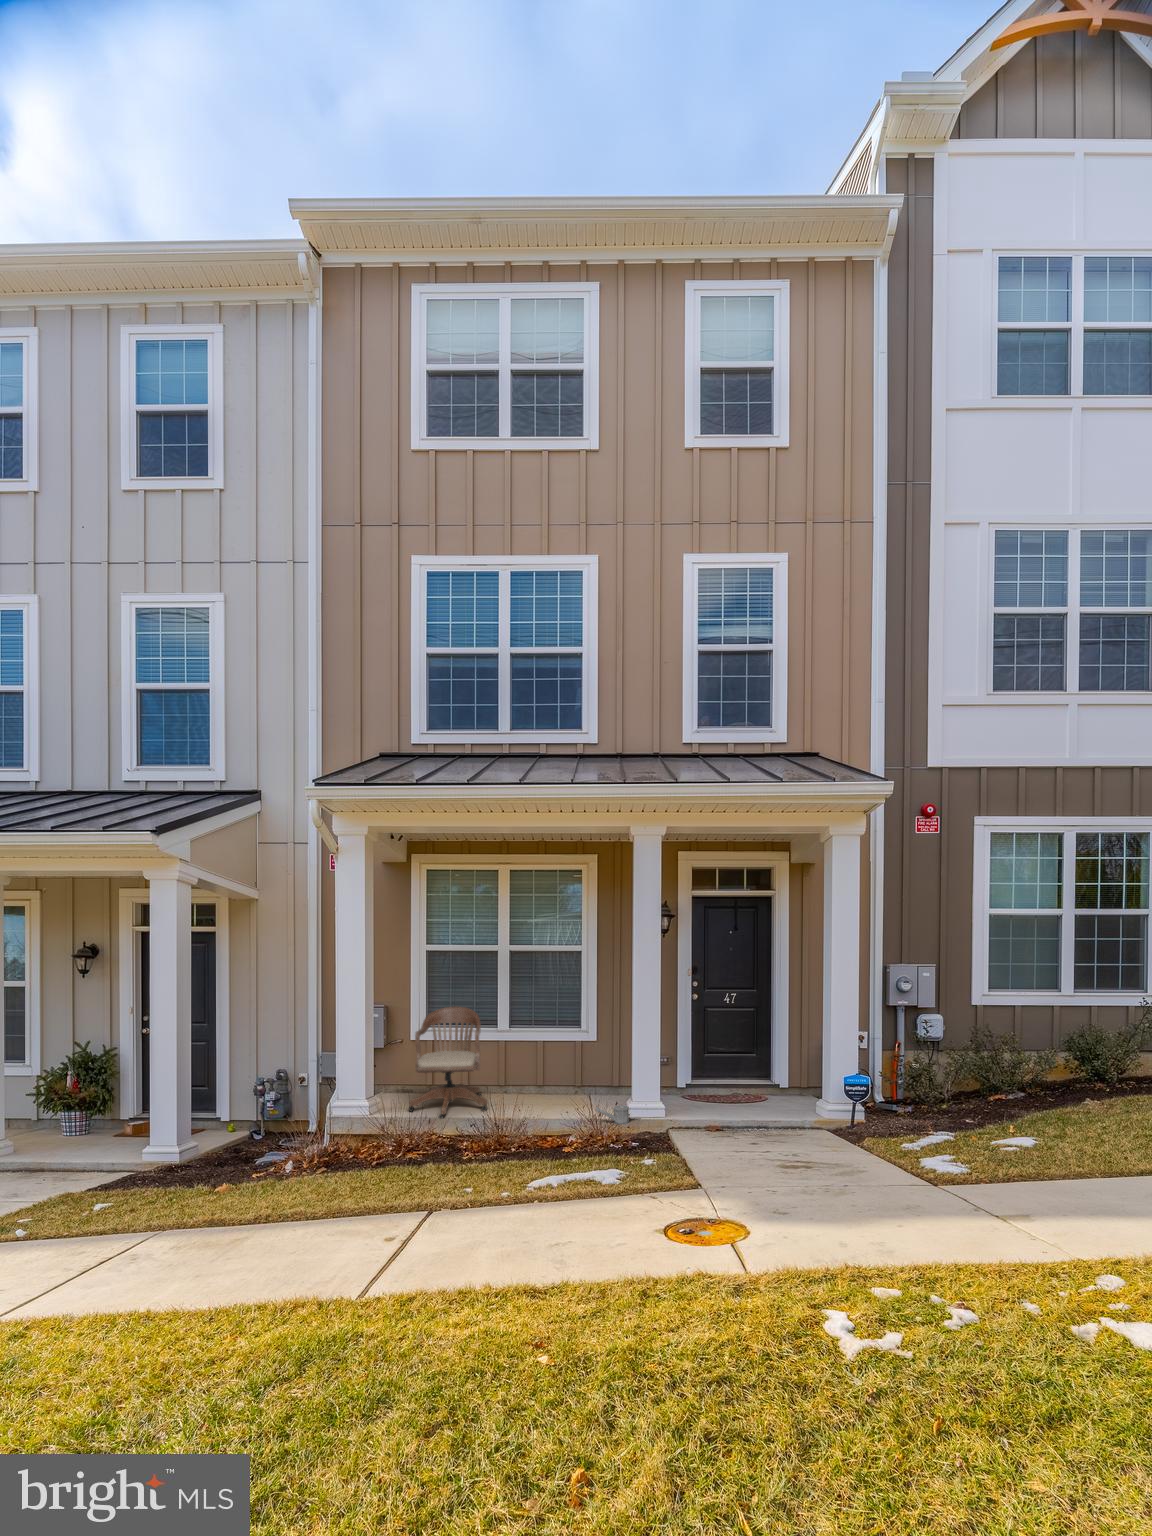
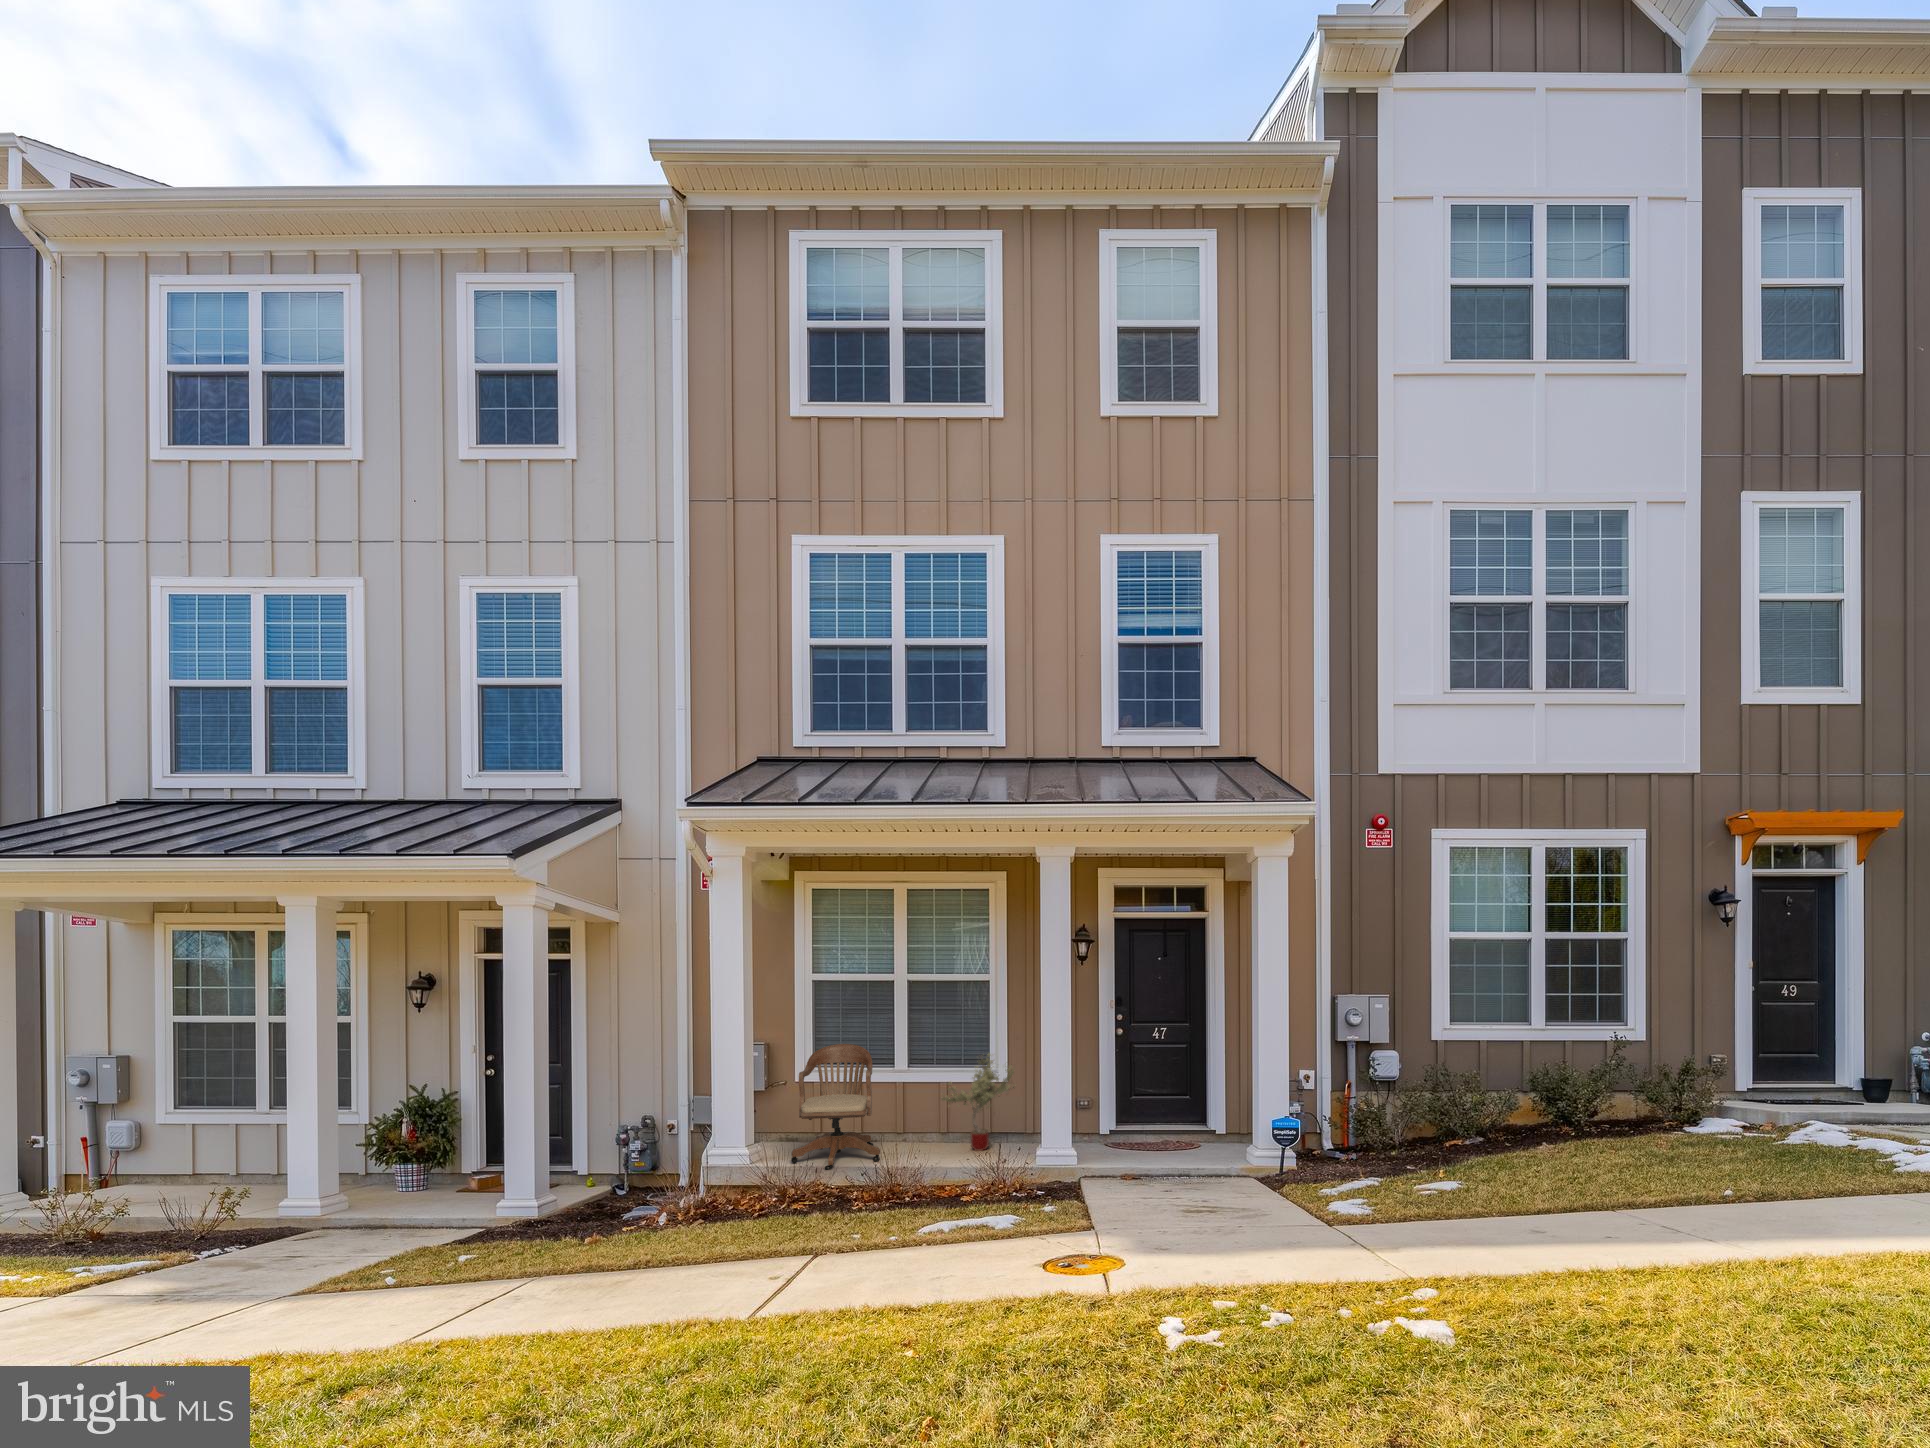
potted tree: none [540,1014,608,1102] -> present [942,1054,1014,1151]
watering can: present [596,1105,630,1124] -> none [1000,1153,1044,1174]

